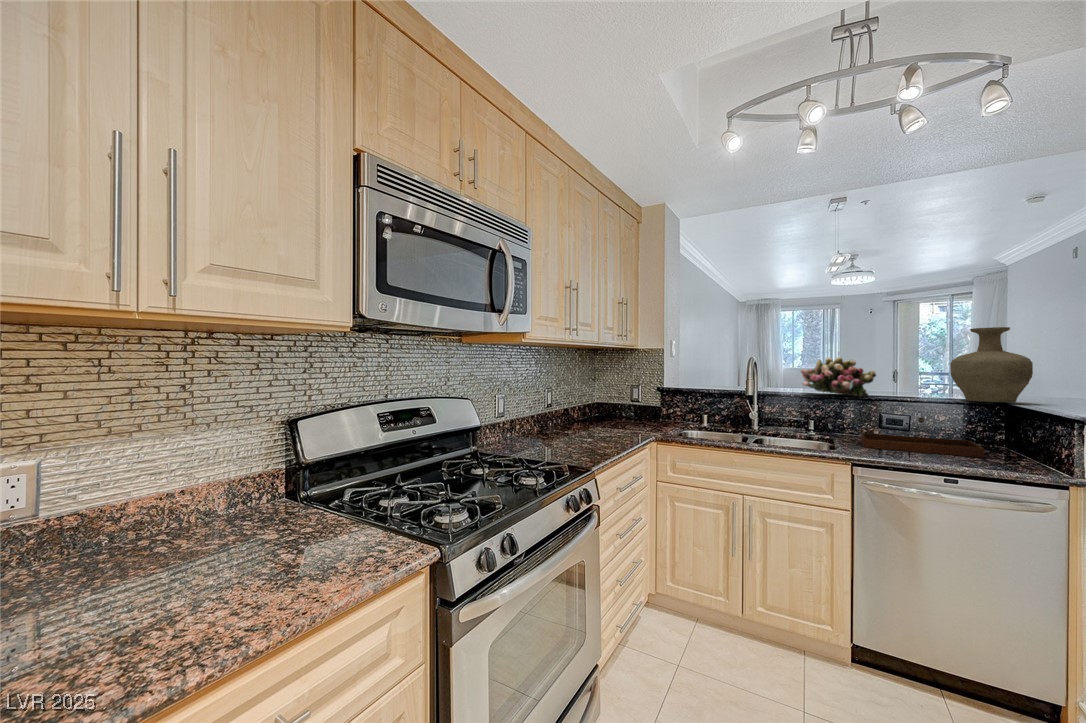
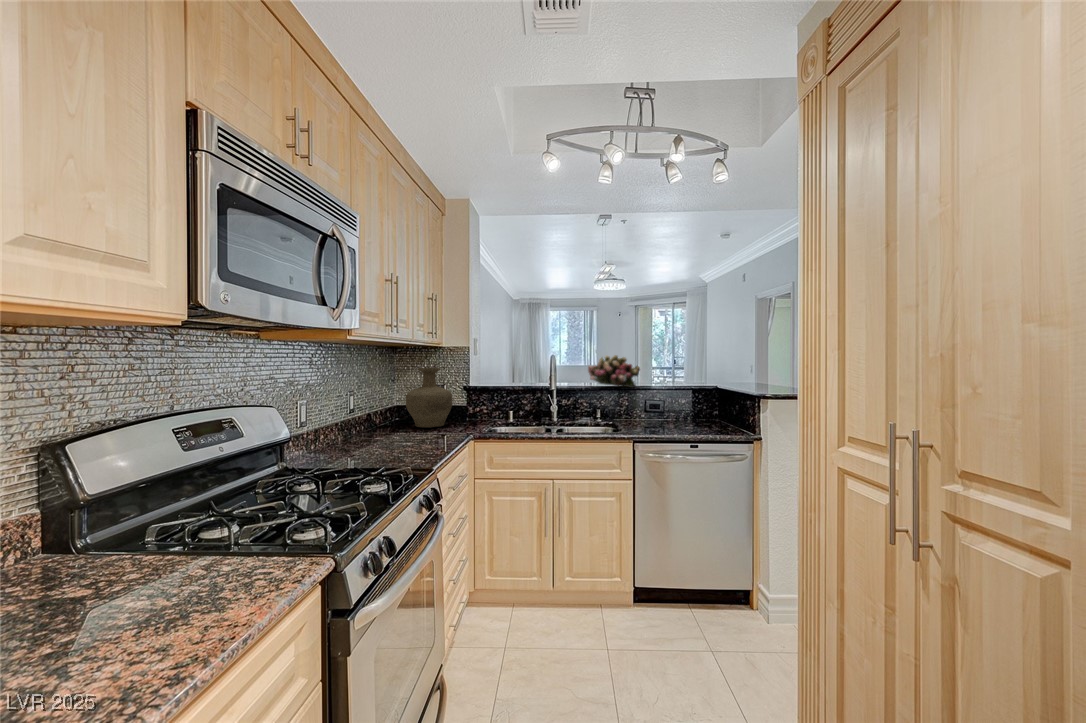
vase: present [950,327,1033,403] -> present [406,368,452,428]
tray: present [861,418,985,458] -> none [633,401,709,428]

